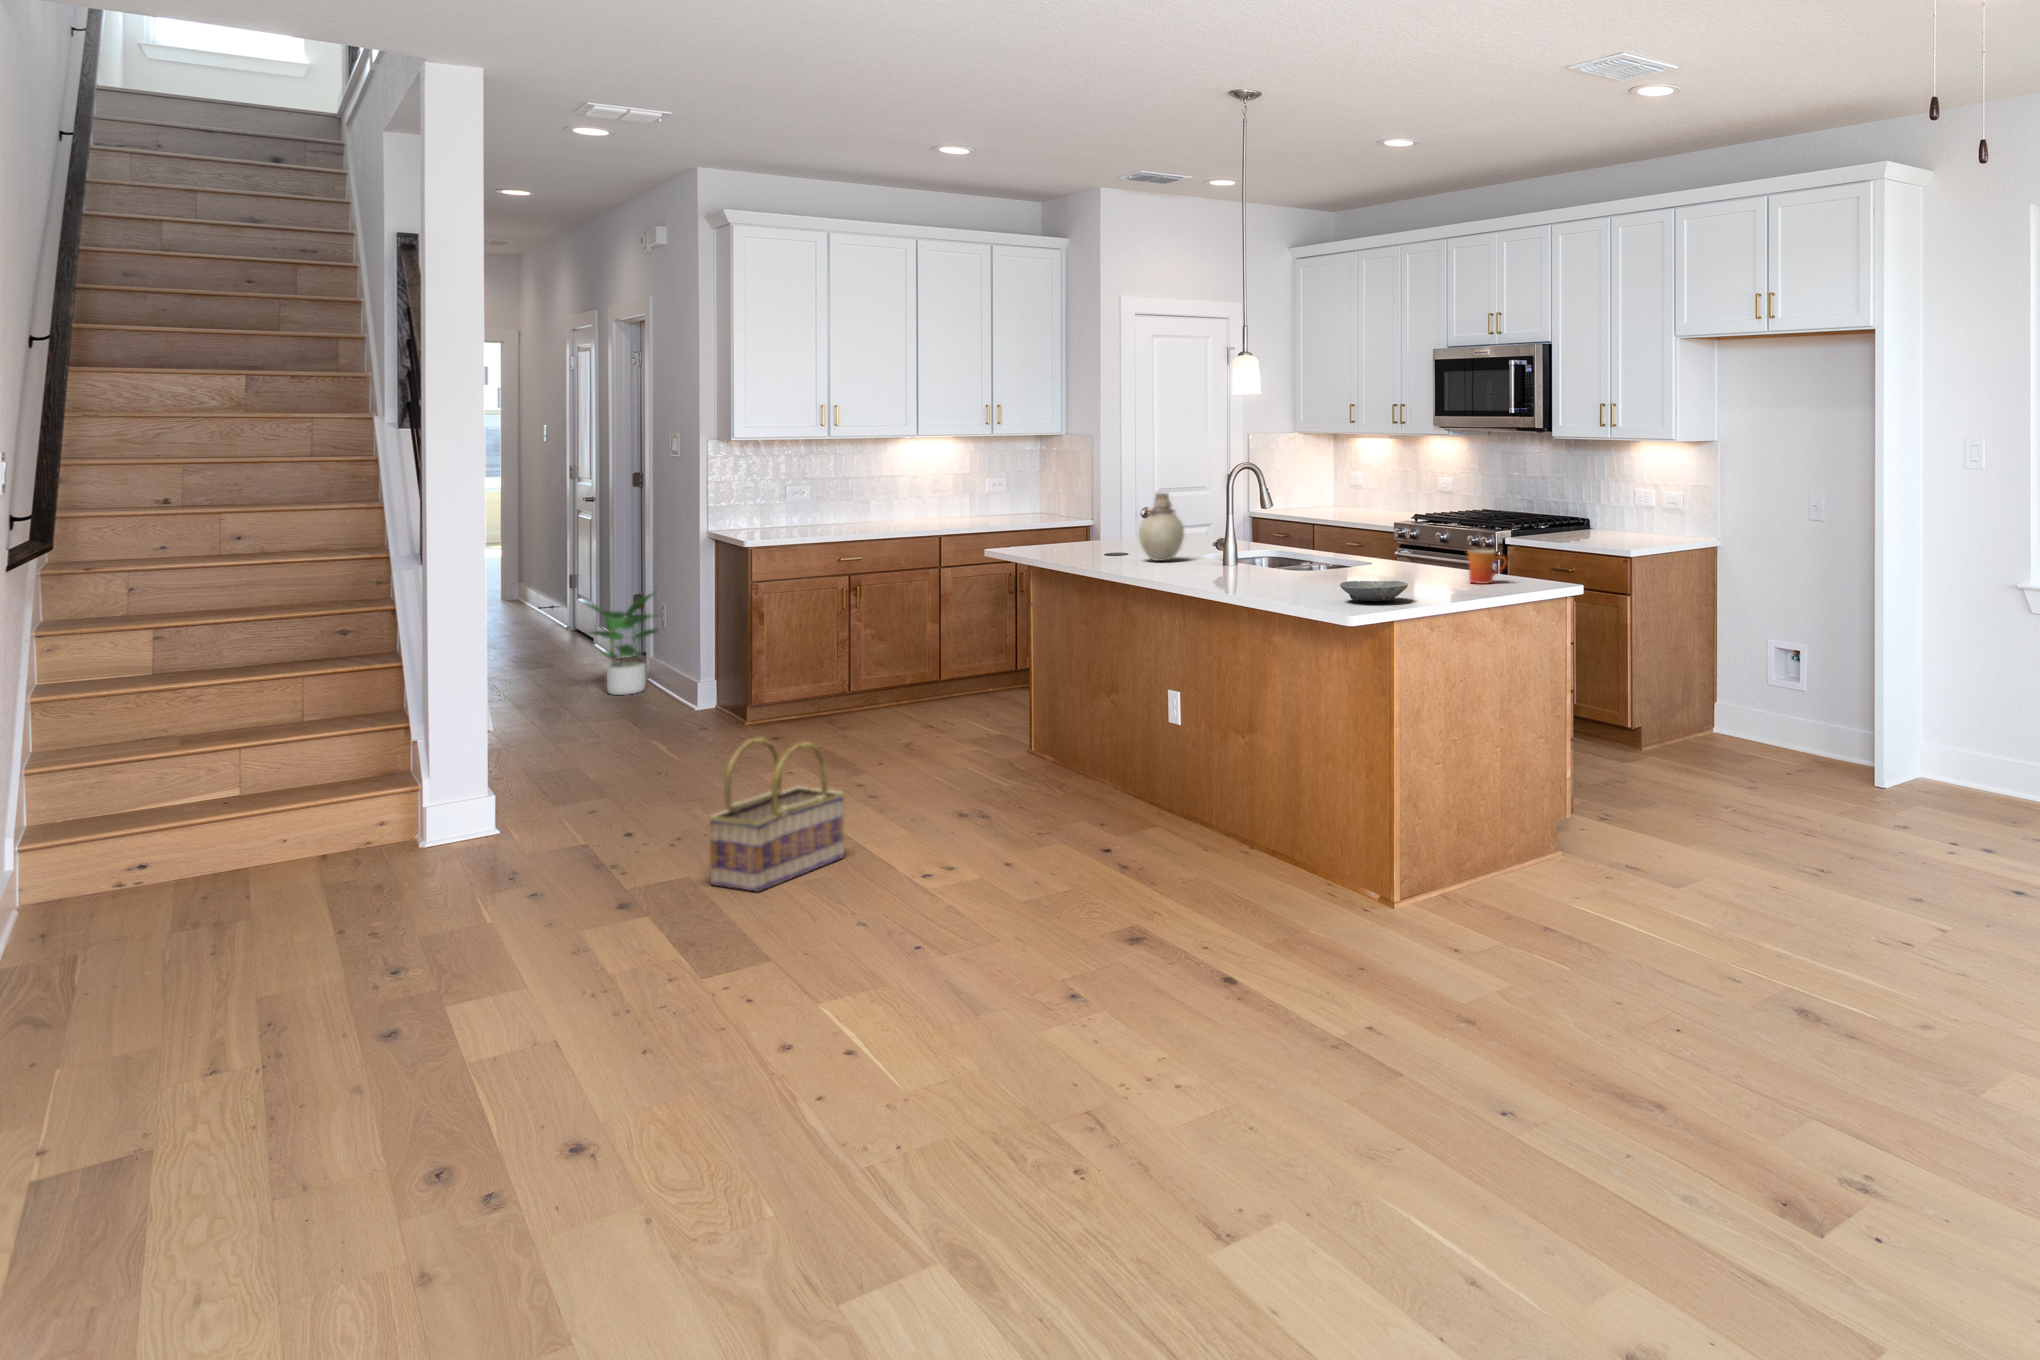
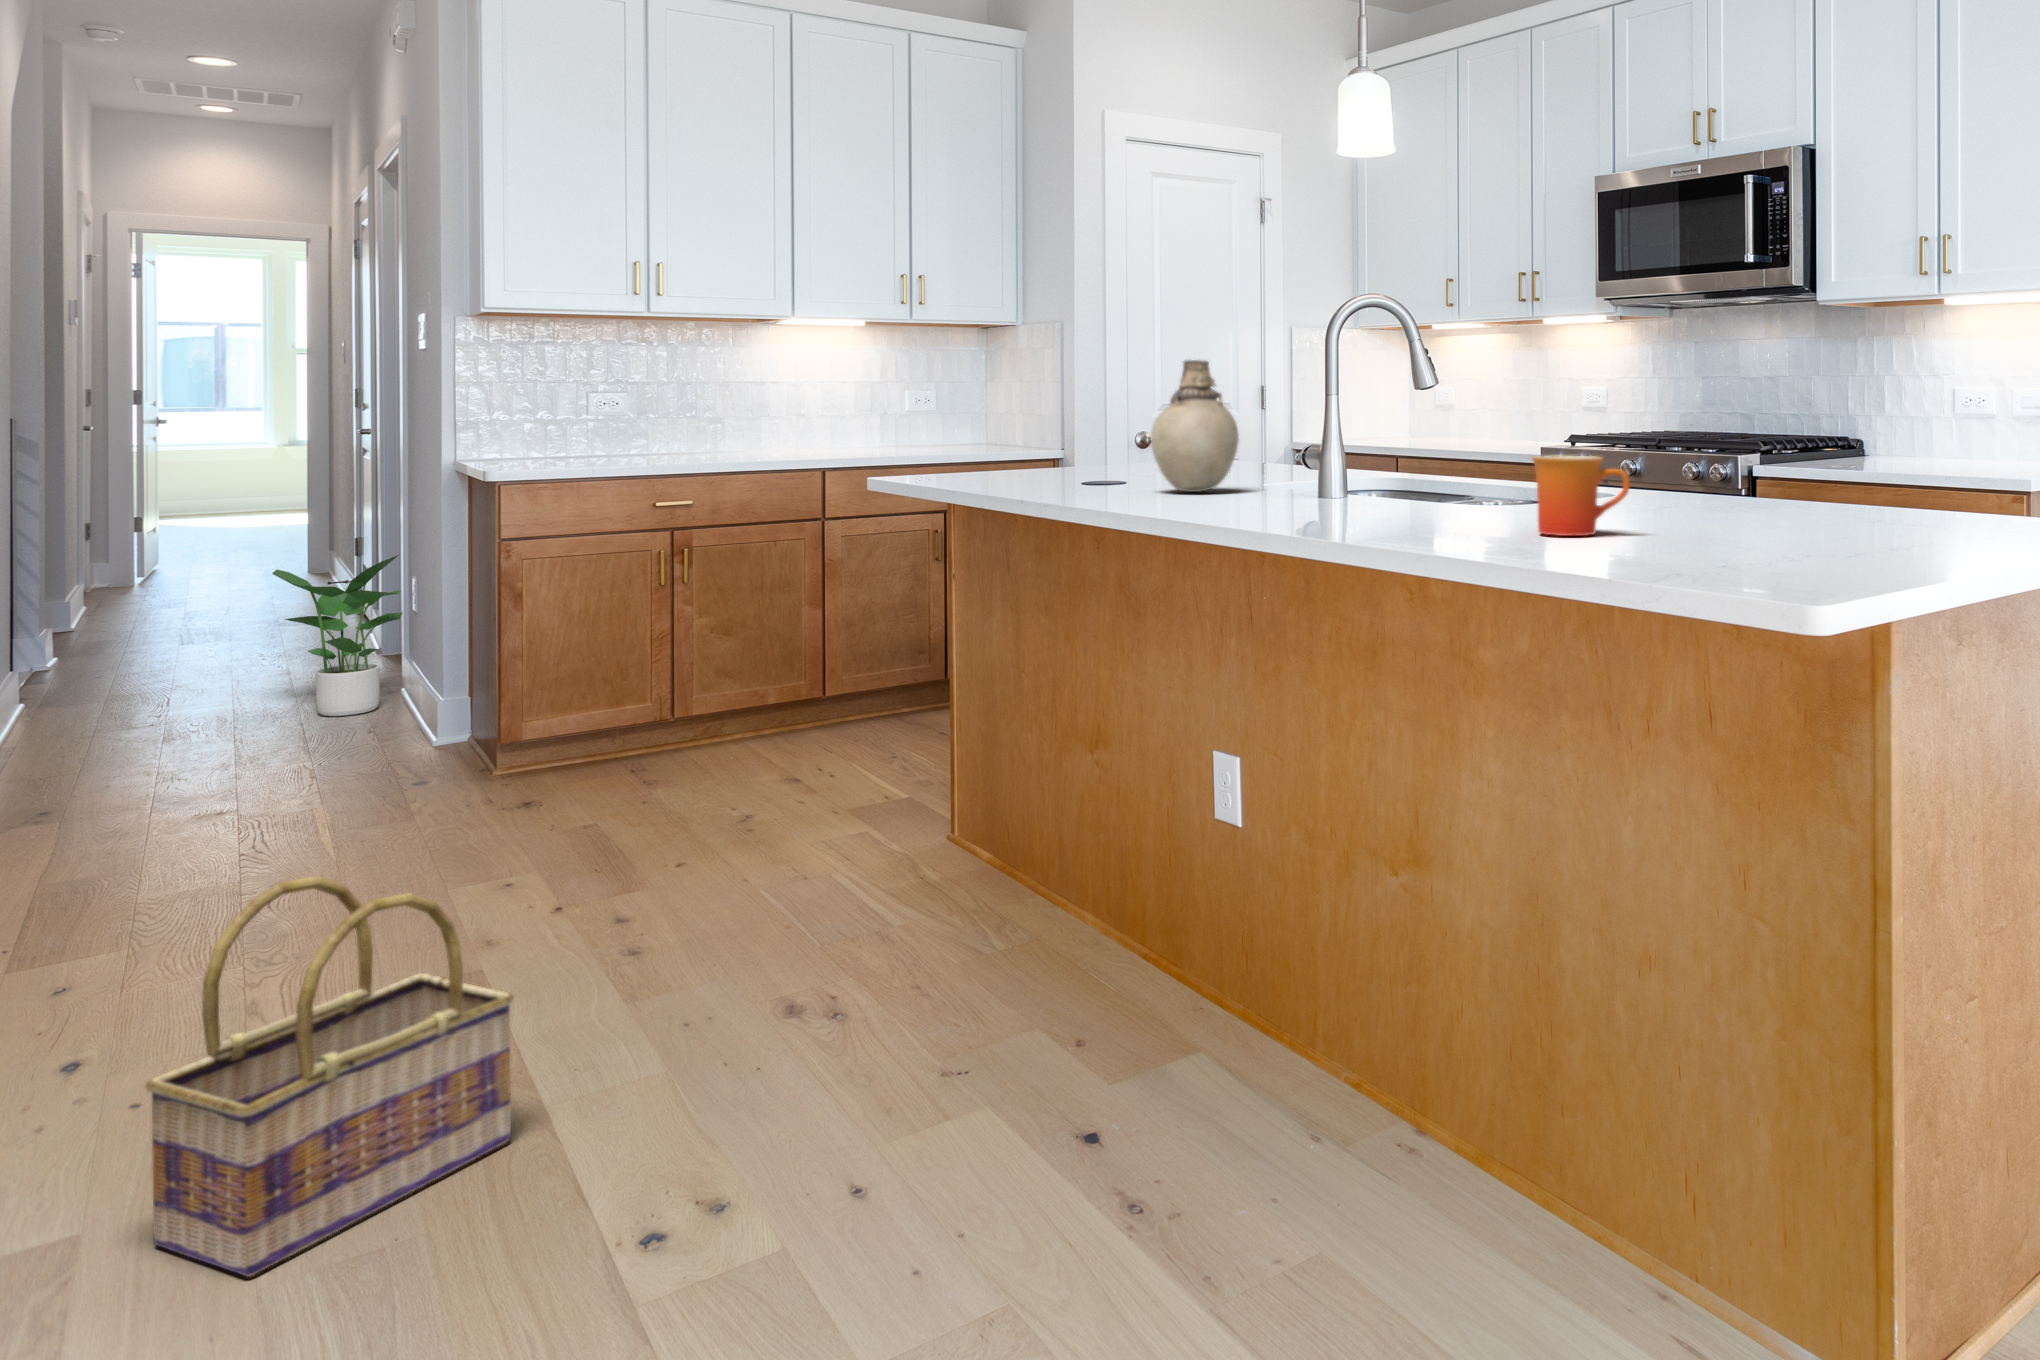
mug: present [1468,550,1506,584] -> present [1532,456,1630,536]
bowl: present [1340,581,1408,601] -> none [1719,514,1908,566]

